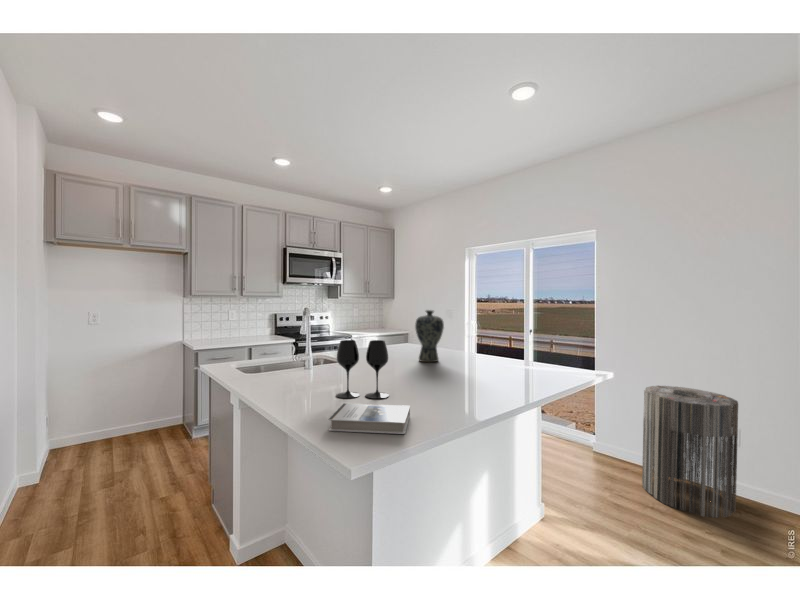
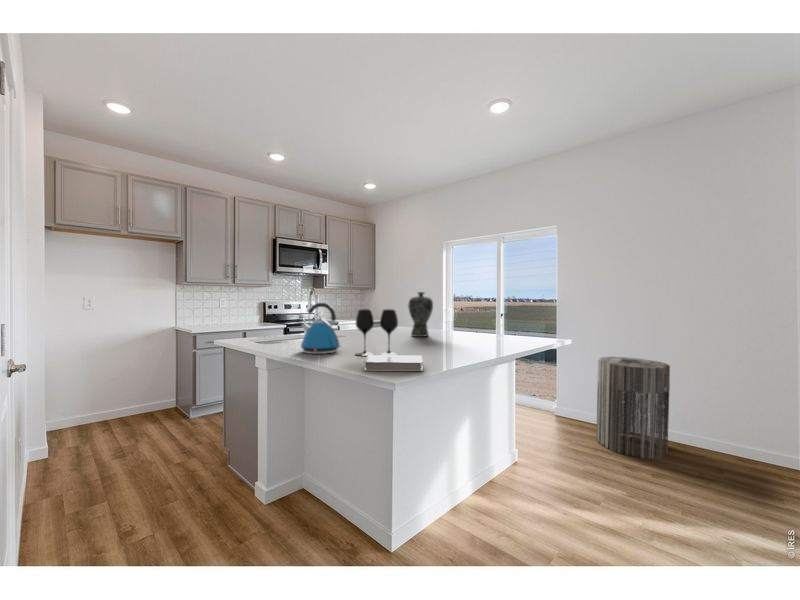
kettle: none [275,331,325,393] -> present [301,303,341,354]

